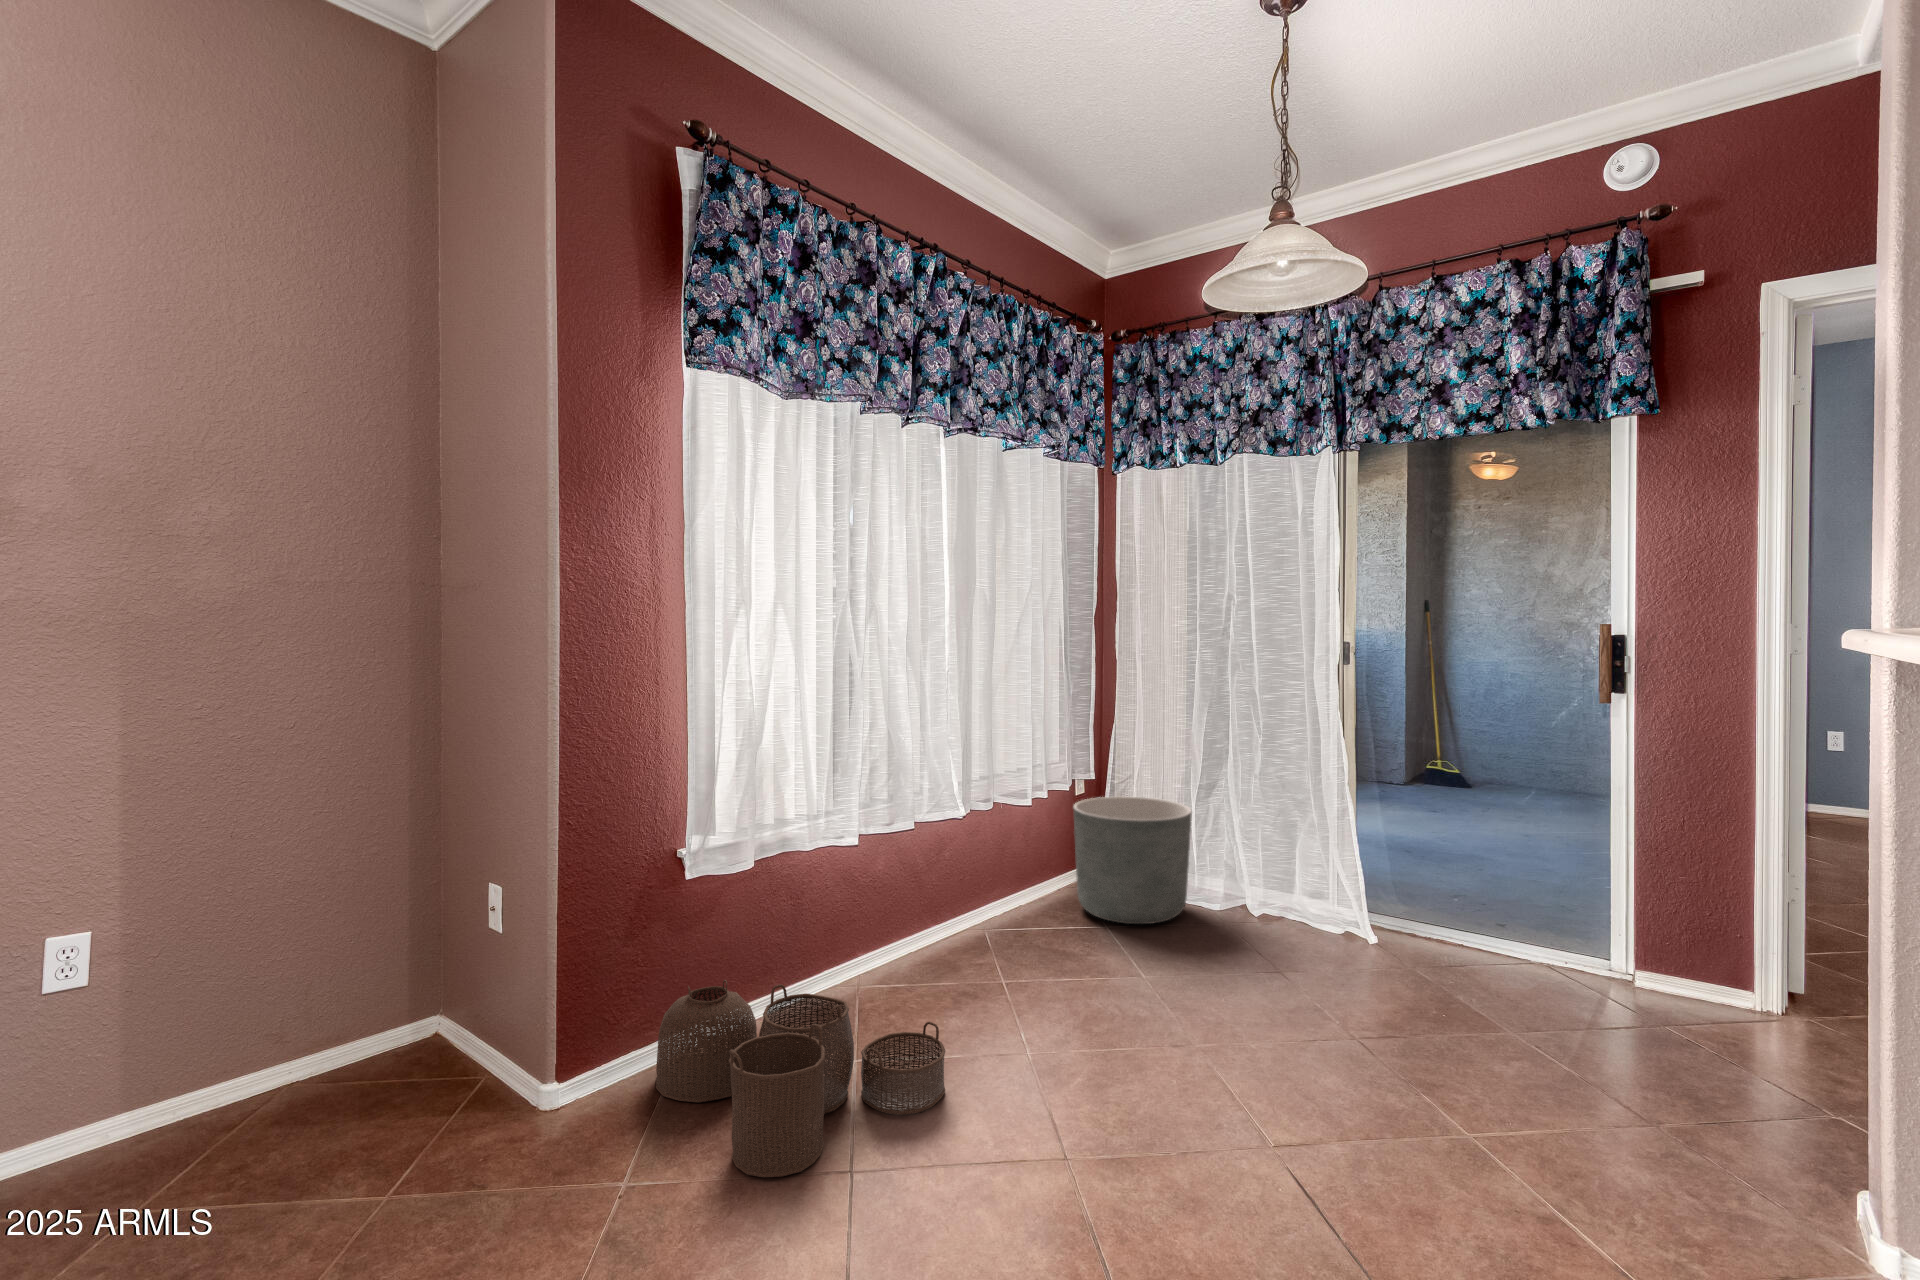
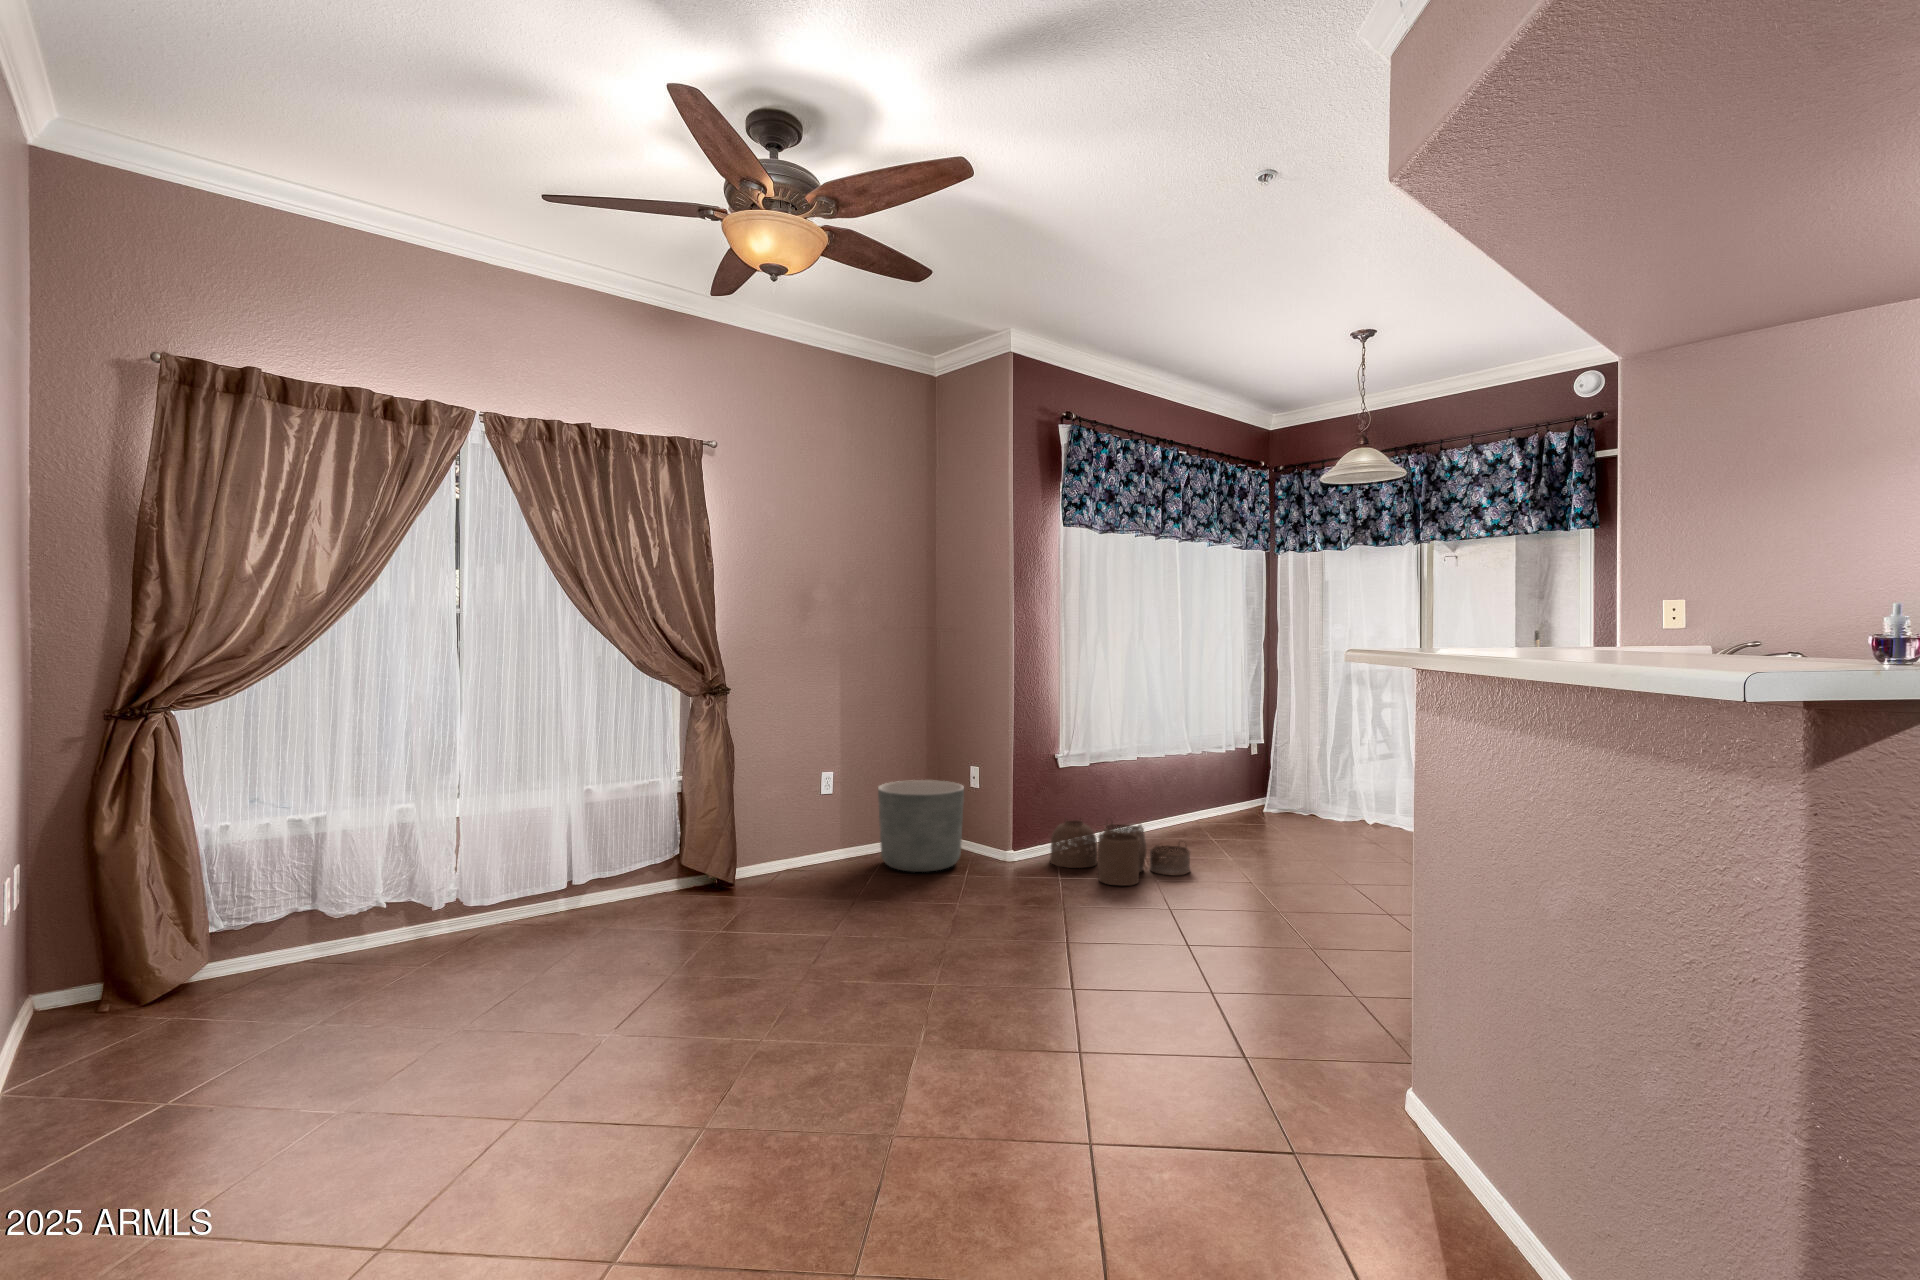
planter: present [1074,797,1191,924] -> present [878,780,964,872]

